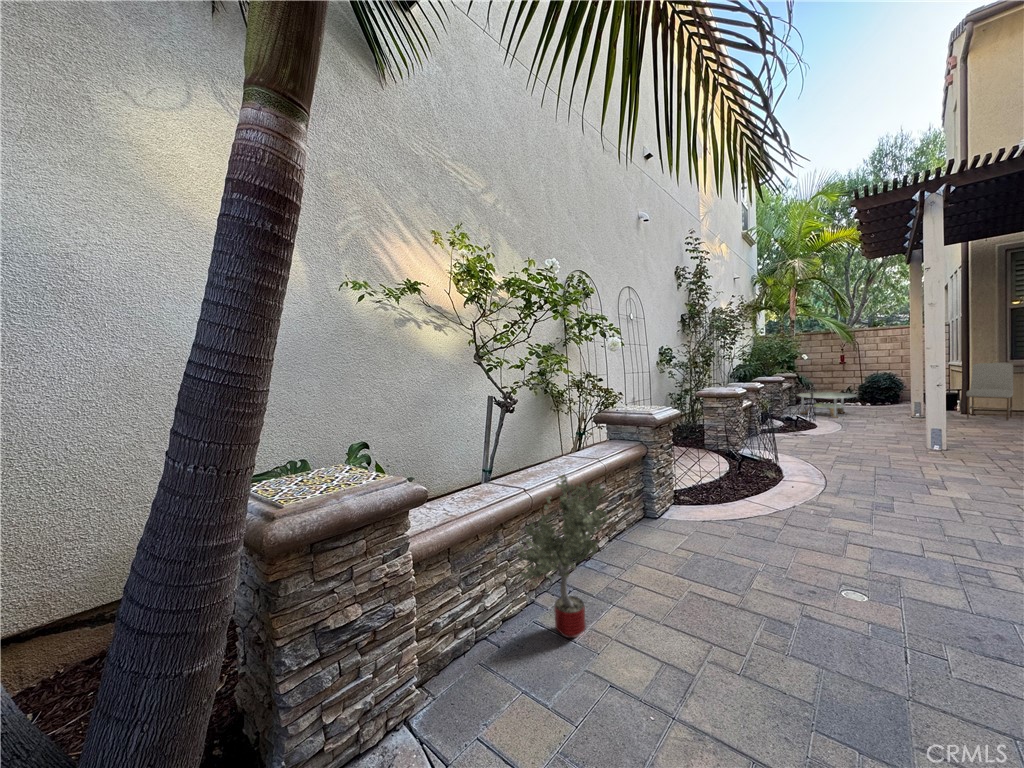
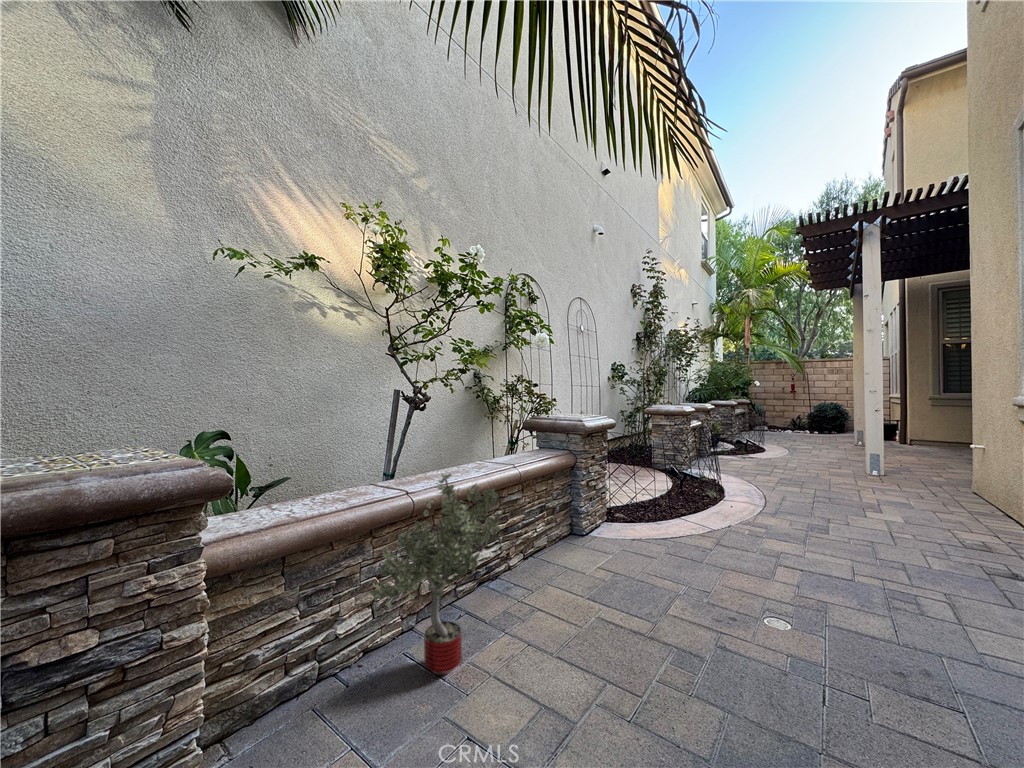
chair: present [967,363,1013,421] -> none [906,395,948,452]
round table: present [798,392,857,418] -> none [748,418,805,444]

